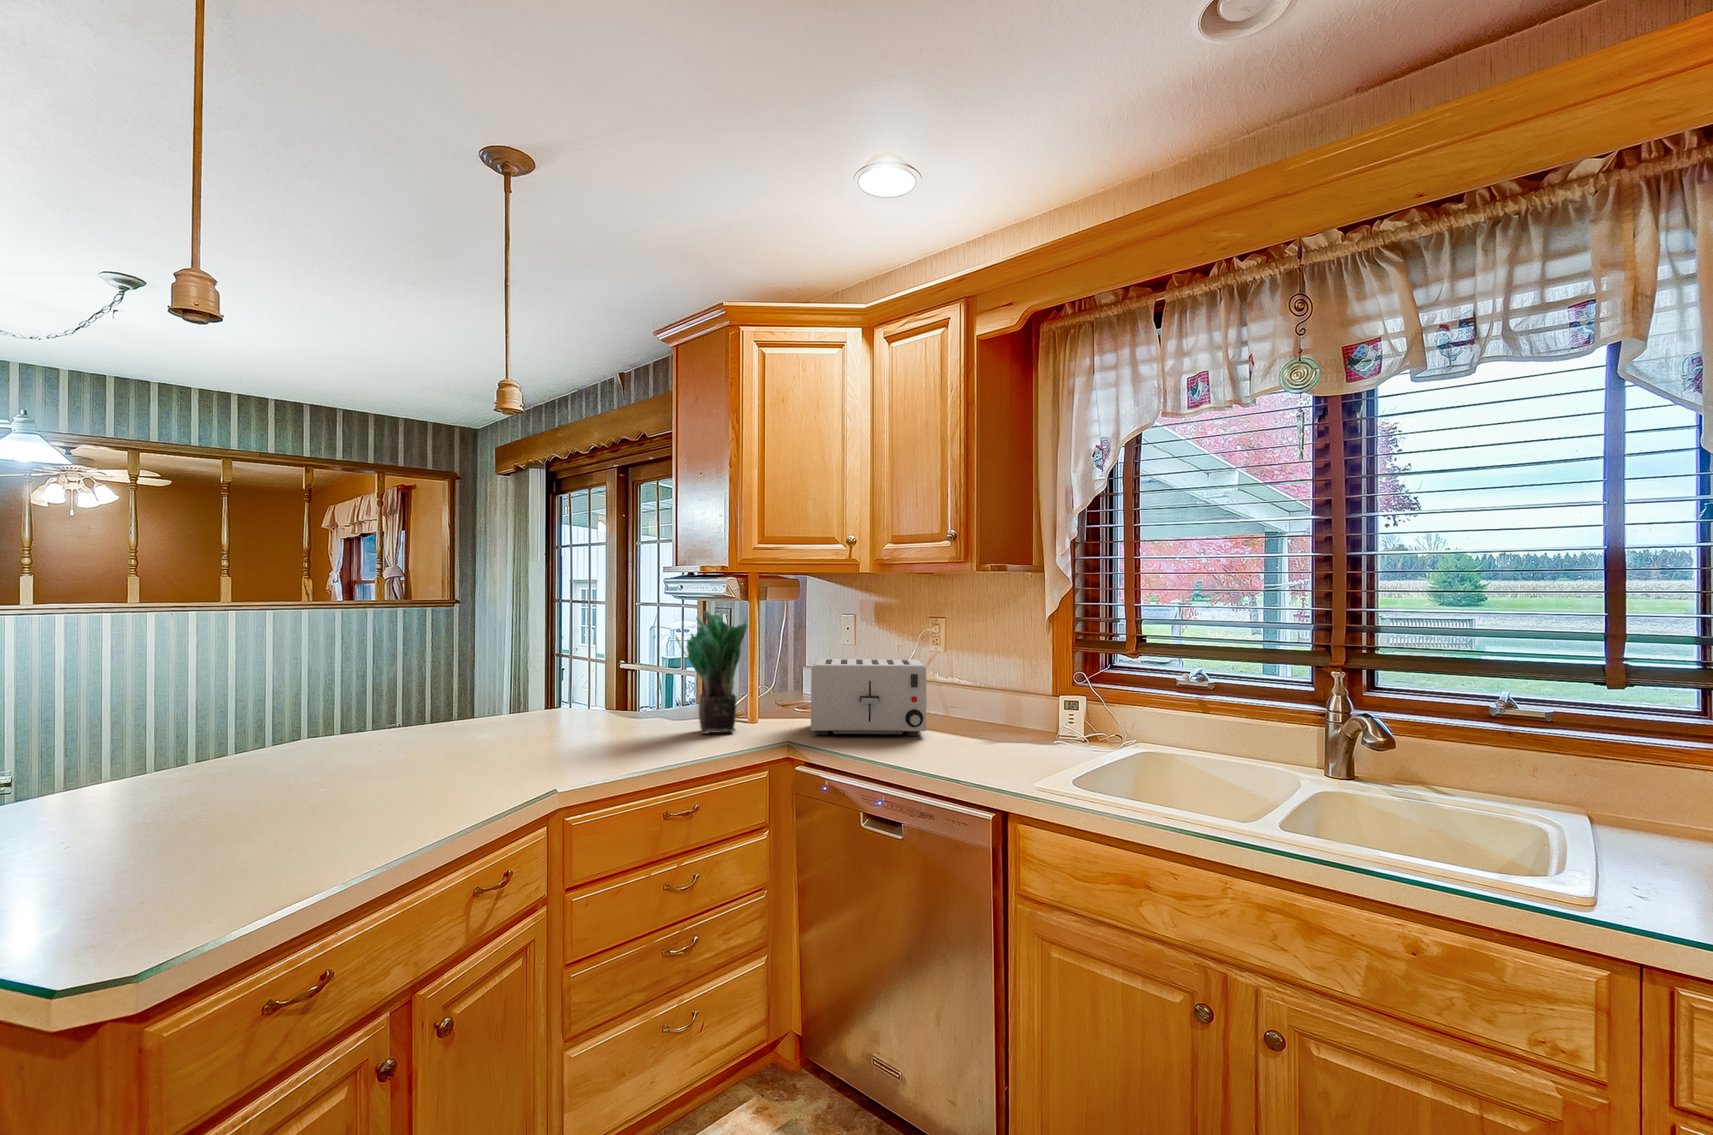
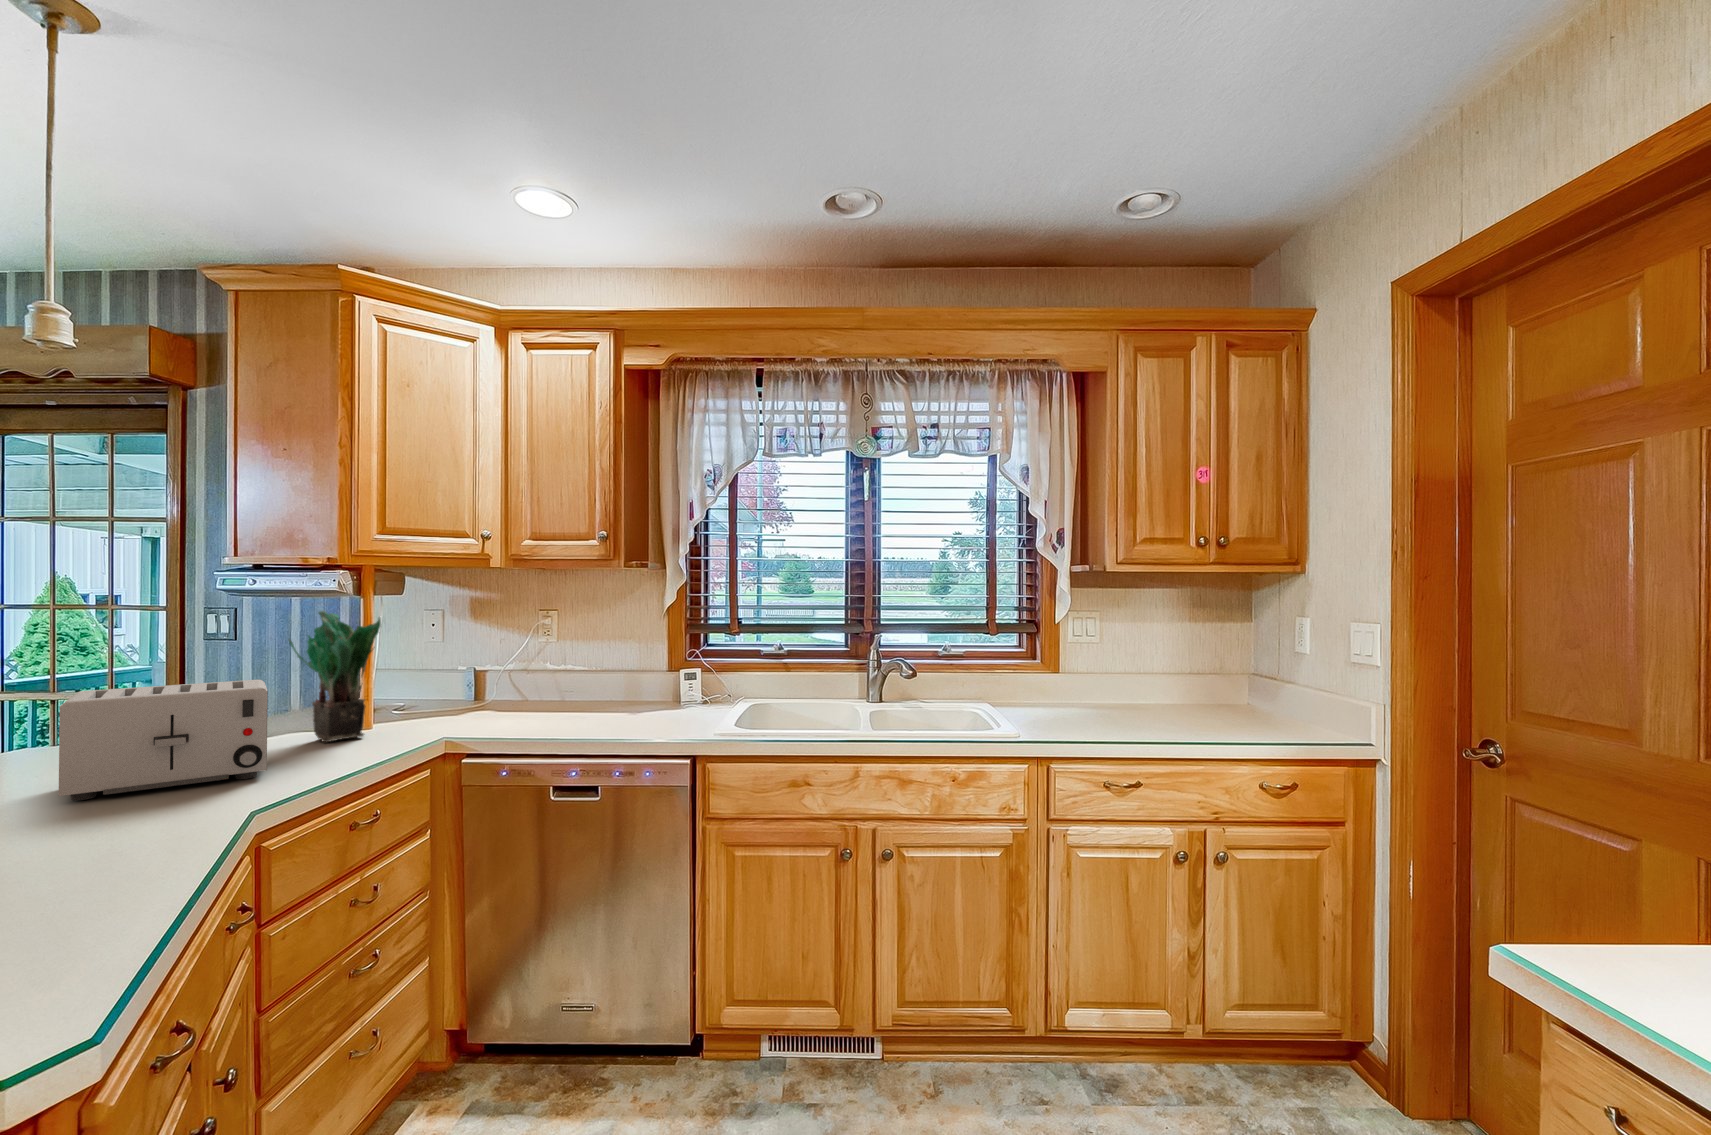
toaster: present [811,659,926,736] -> present [59,680,268,800]

